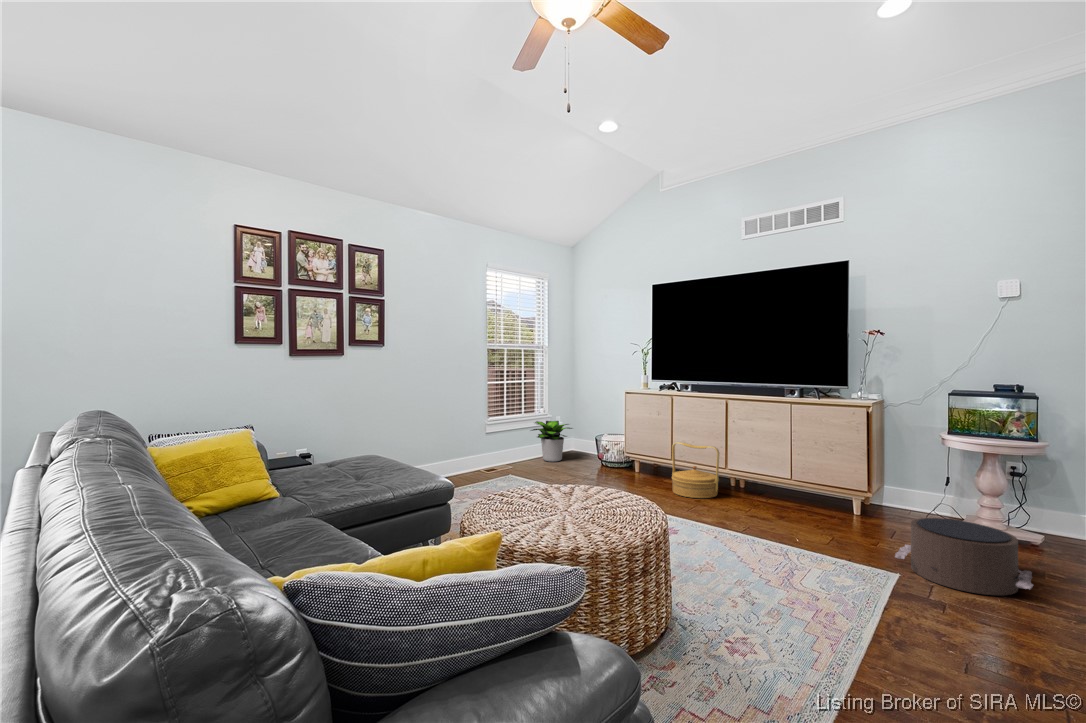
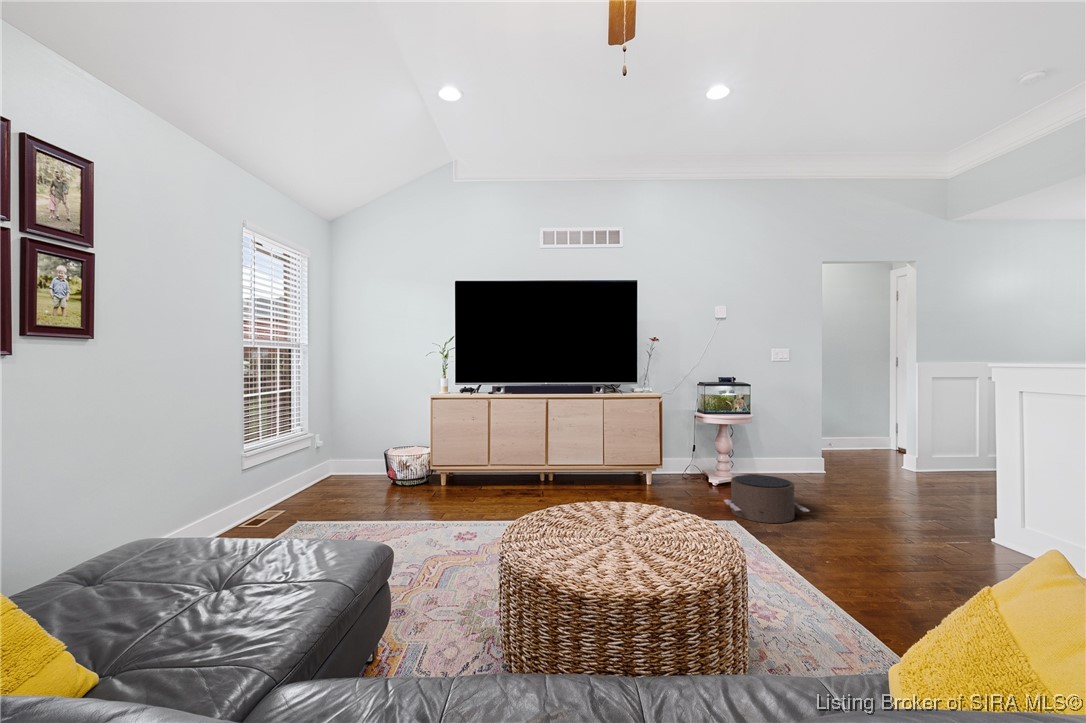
potted plant: present [531,421,572,462] -> none [290,437,355,491]
woven basket: present [672,442,719,498] -> none [503,445,552,499]

